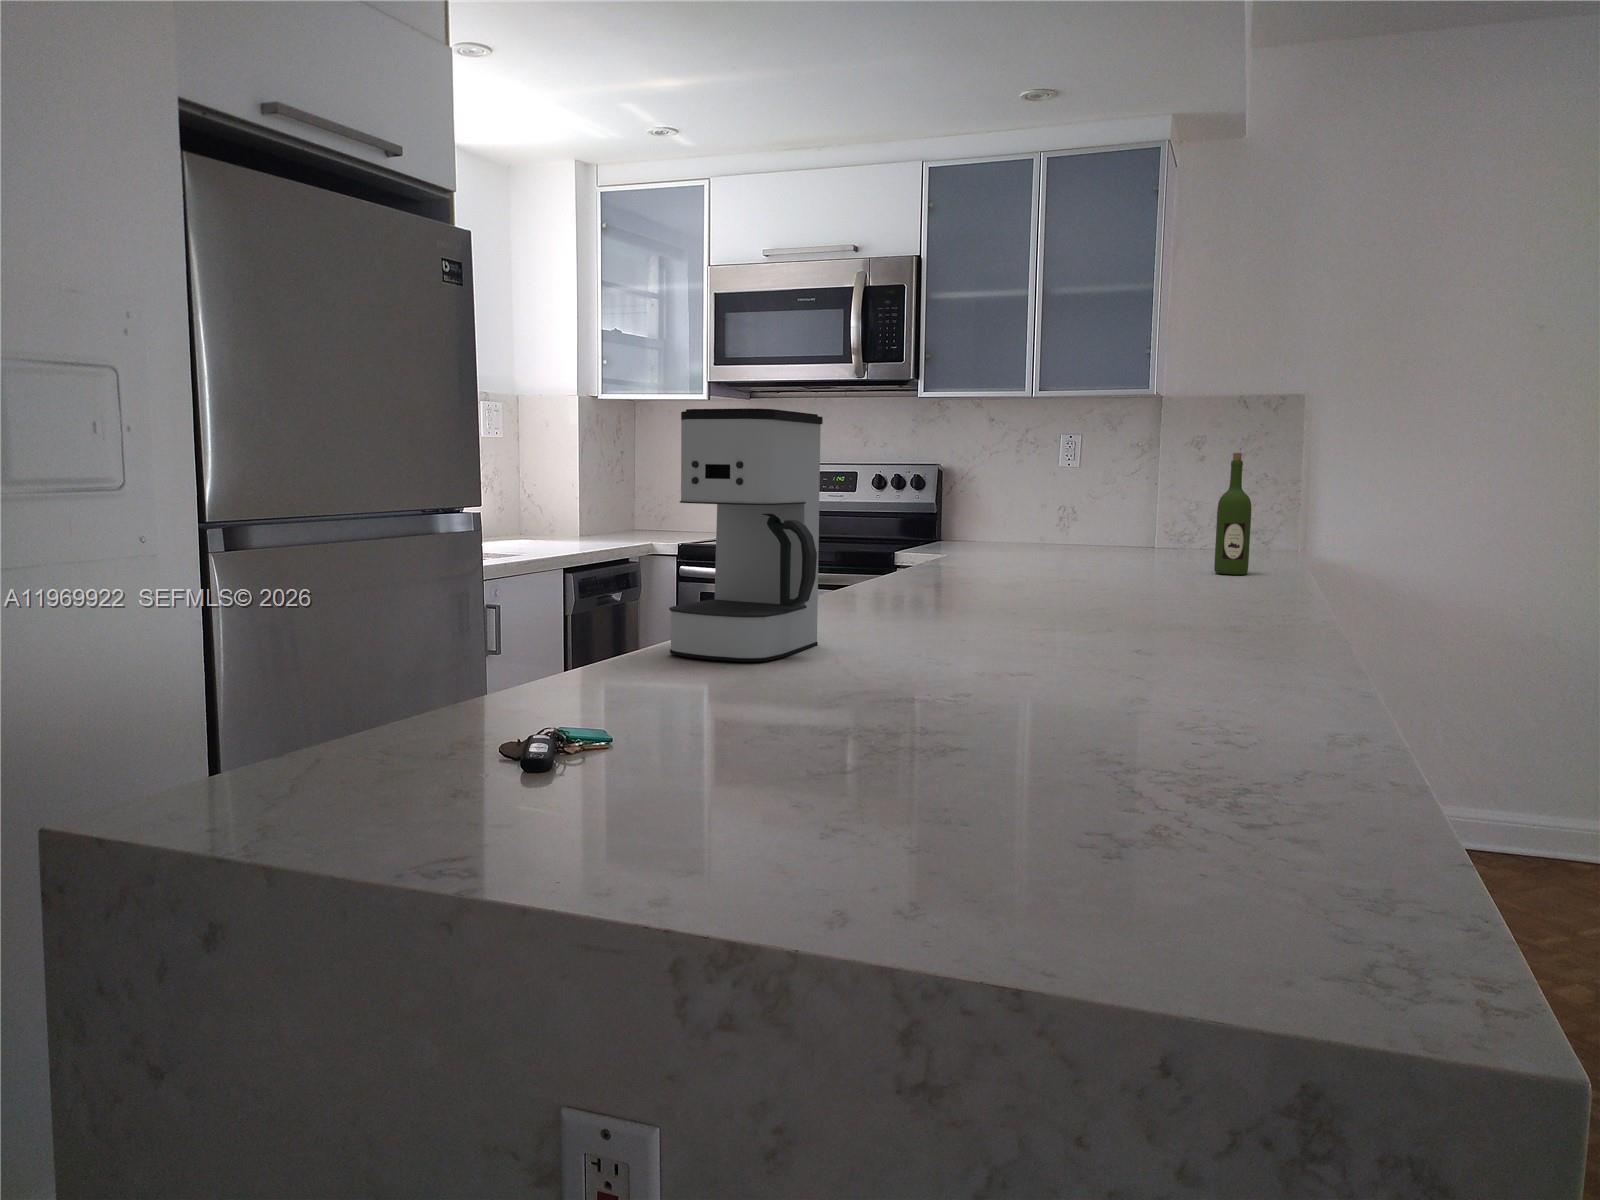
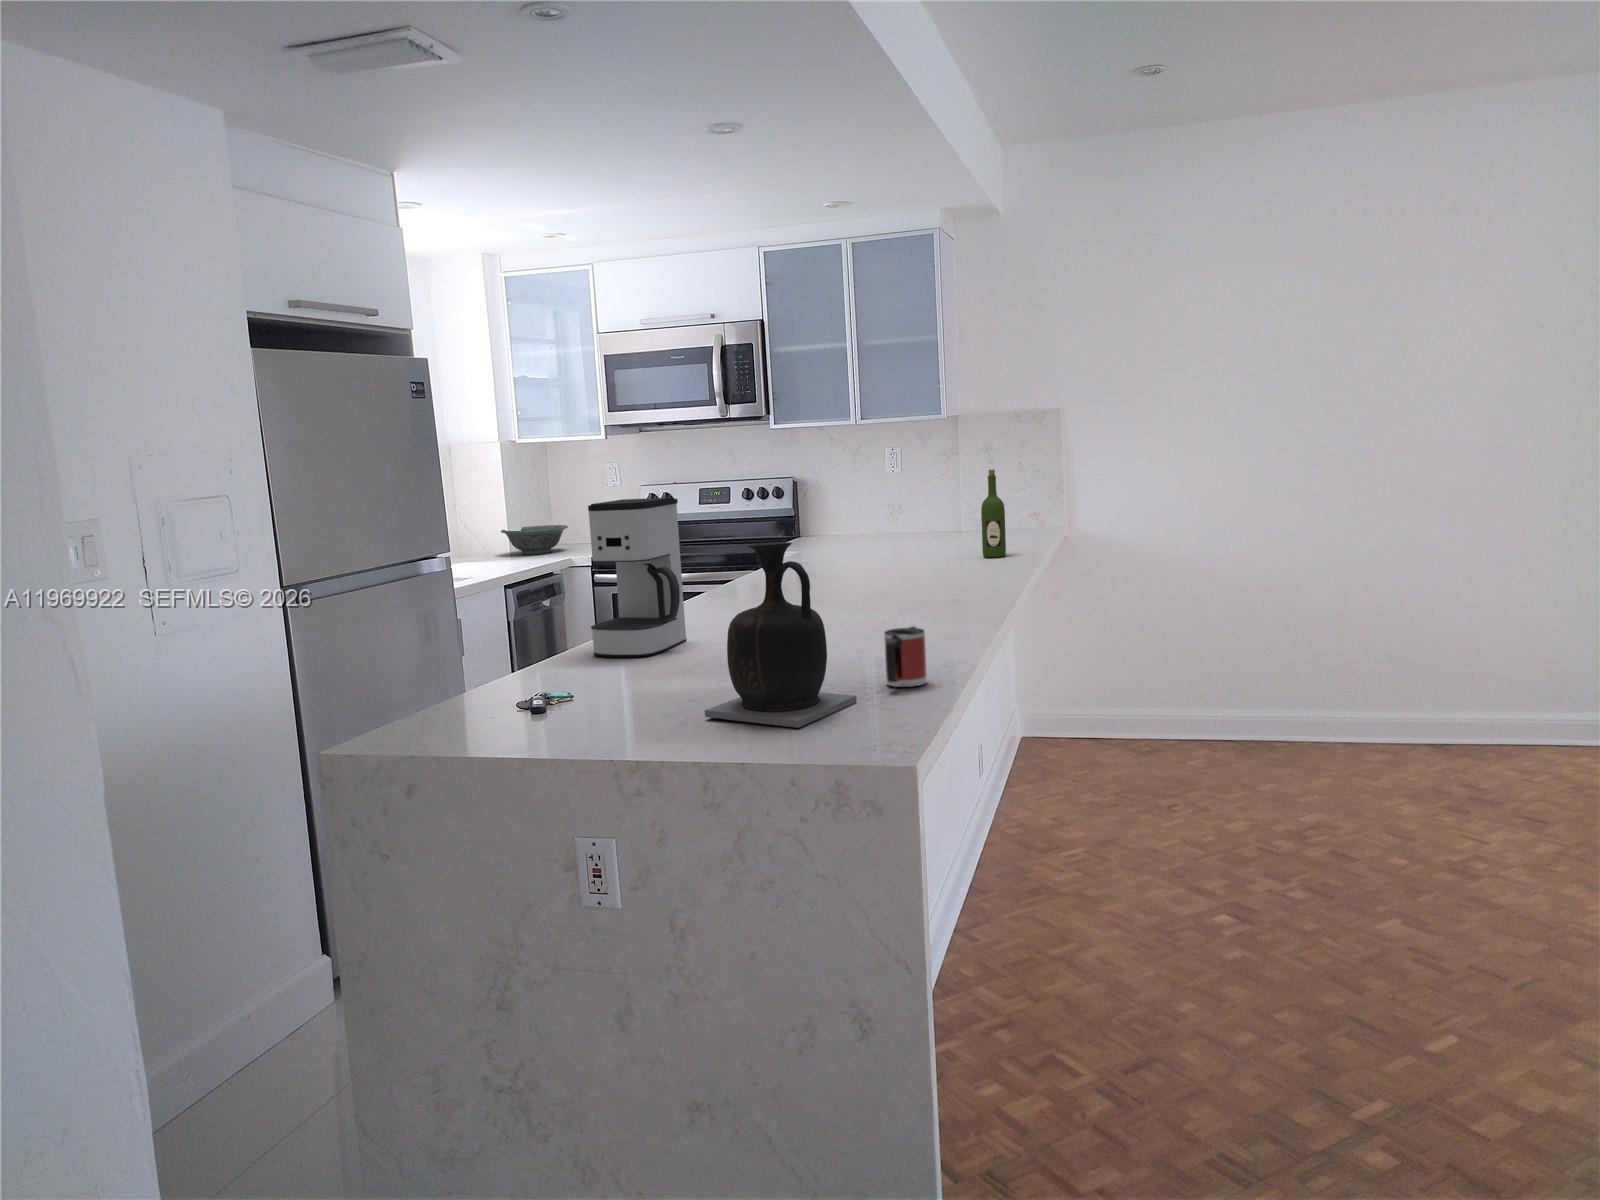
vase: none [884,435,1189,830] -> present [705,542,857,728]
decorative bowl: none [571,504,653,537] -> present [501,525,568,555]
mug: none [1224,640,1314,756] -> present [884,626,927,687]

